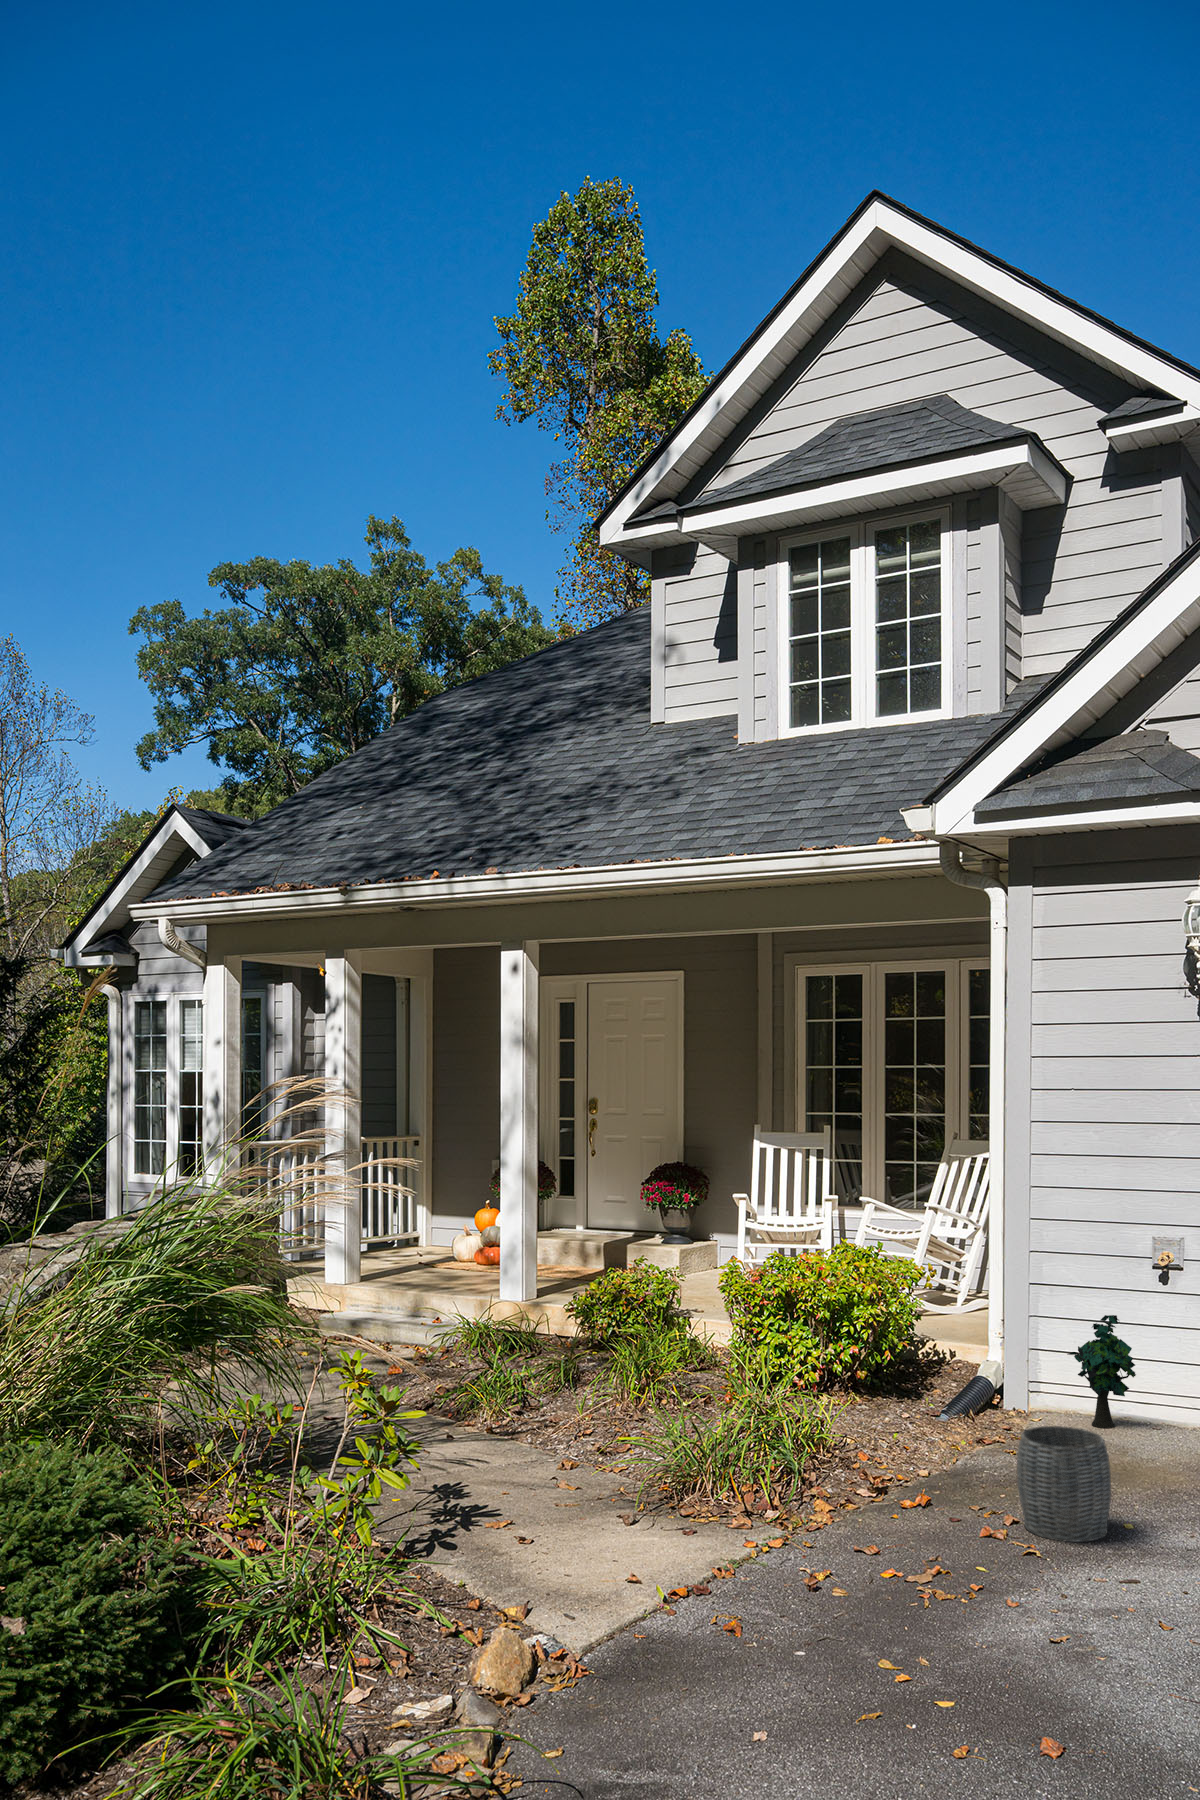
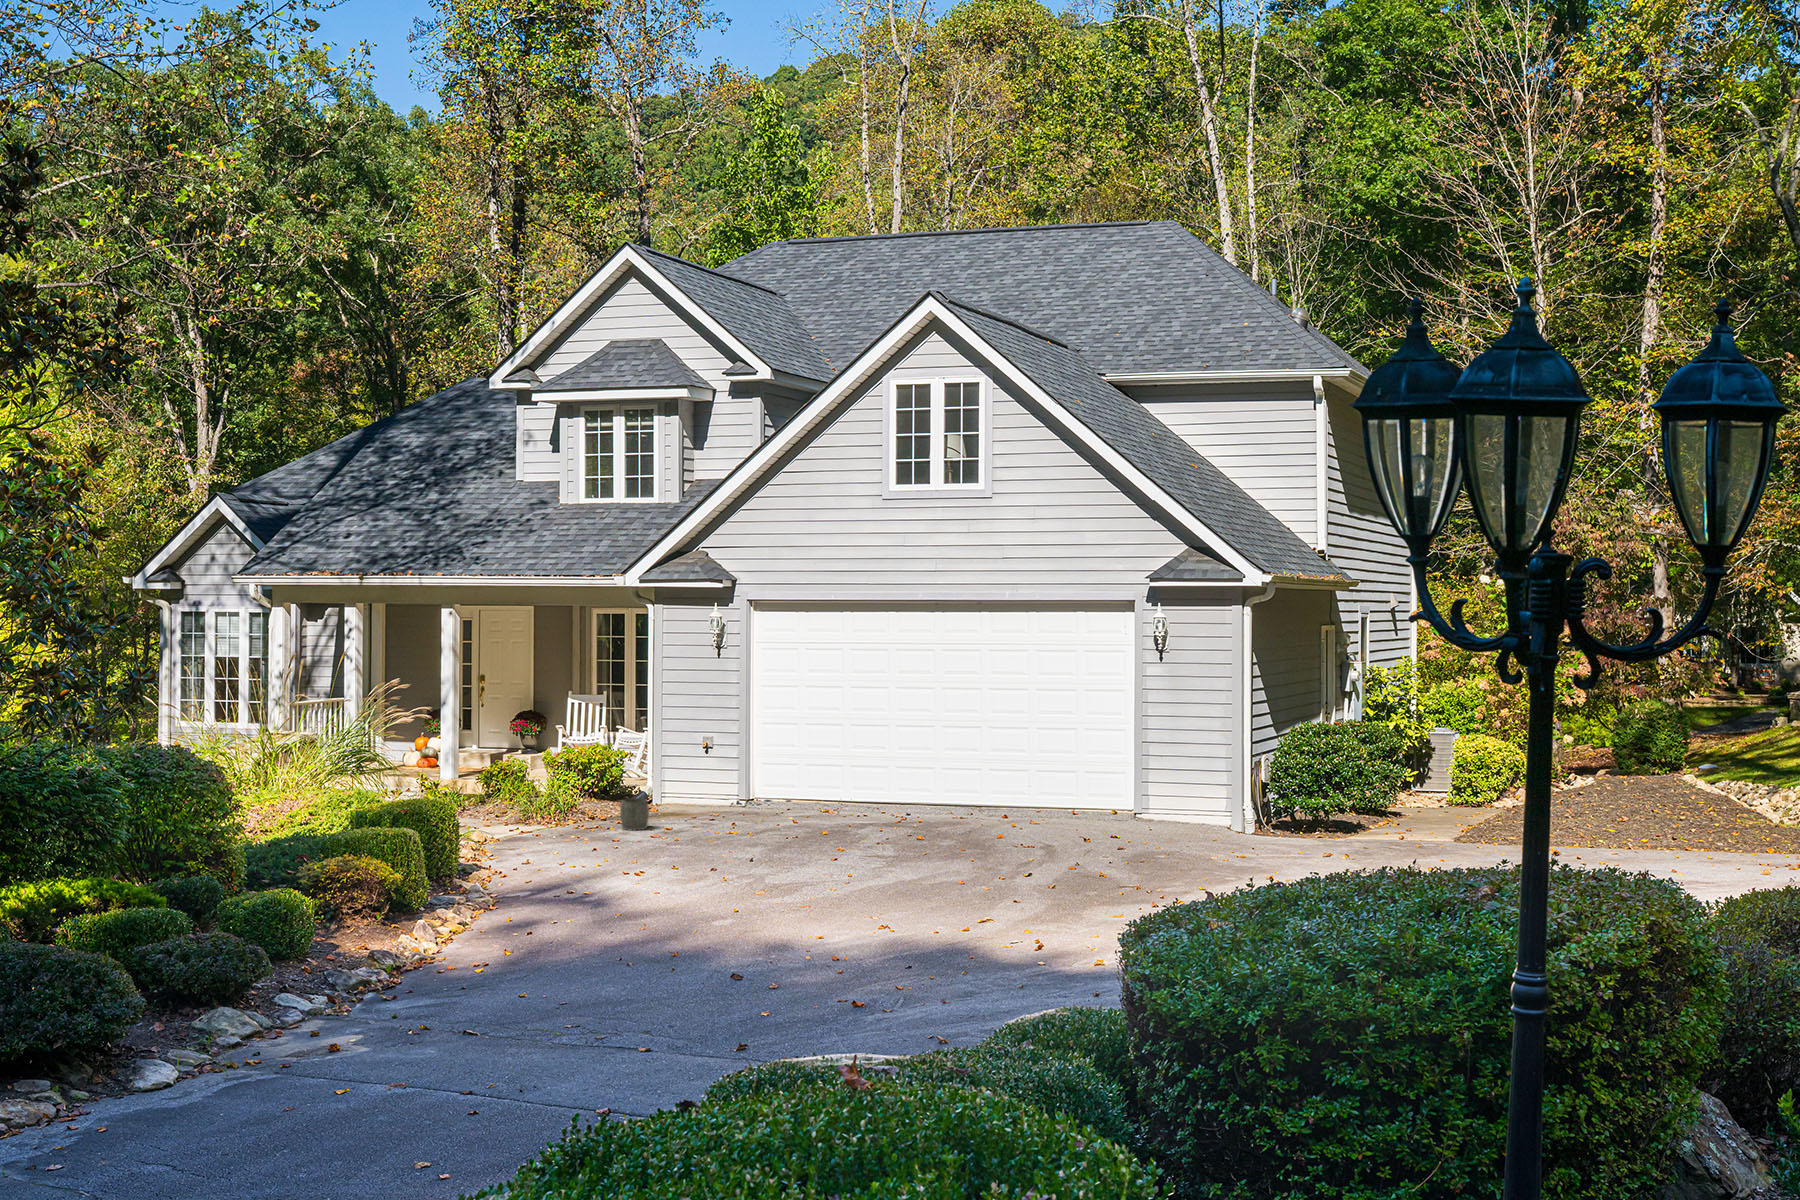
decorative plant: present [1067,1315,1136,1428] -> none [666,767,691,808]

